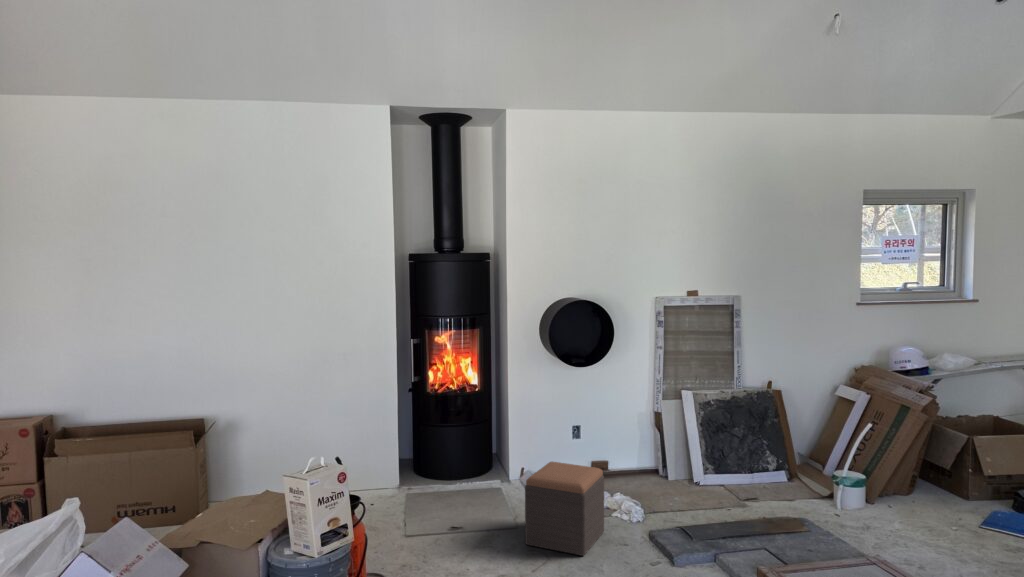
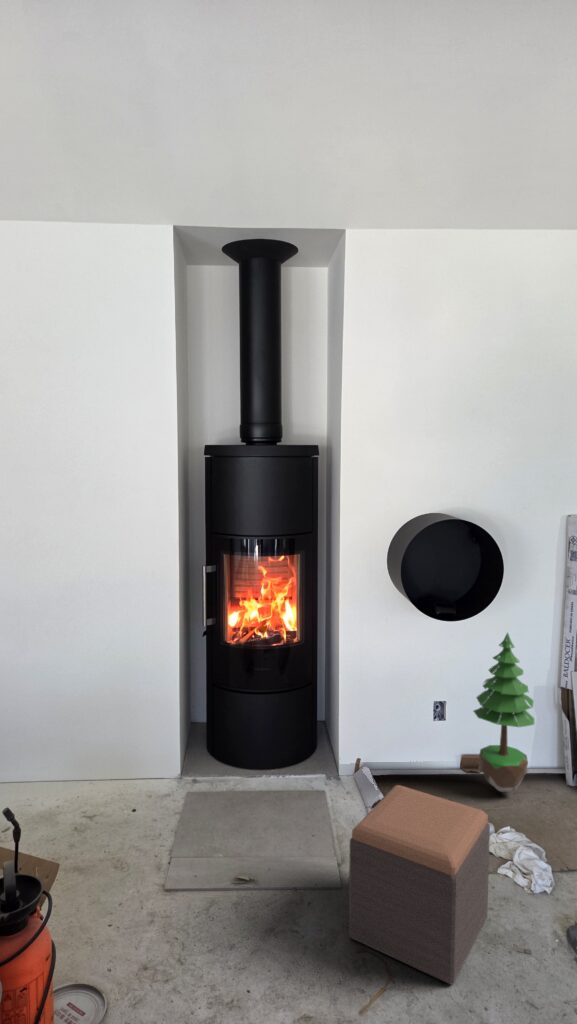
potted tree: none [597,375,636,482] -> present [473,633,534,792]

